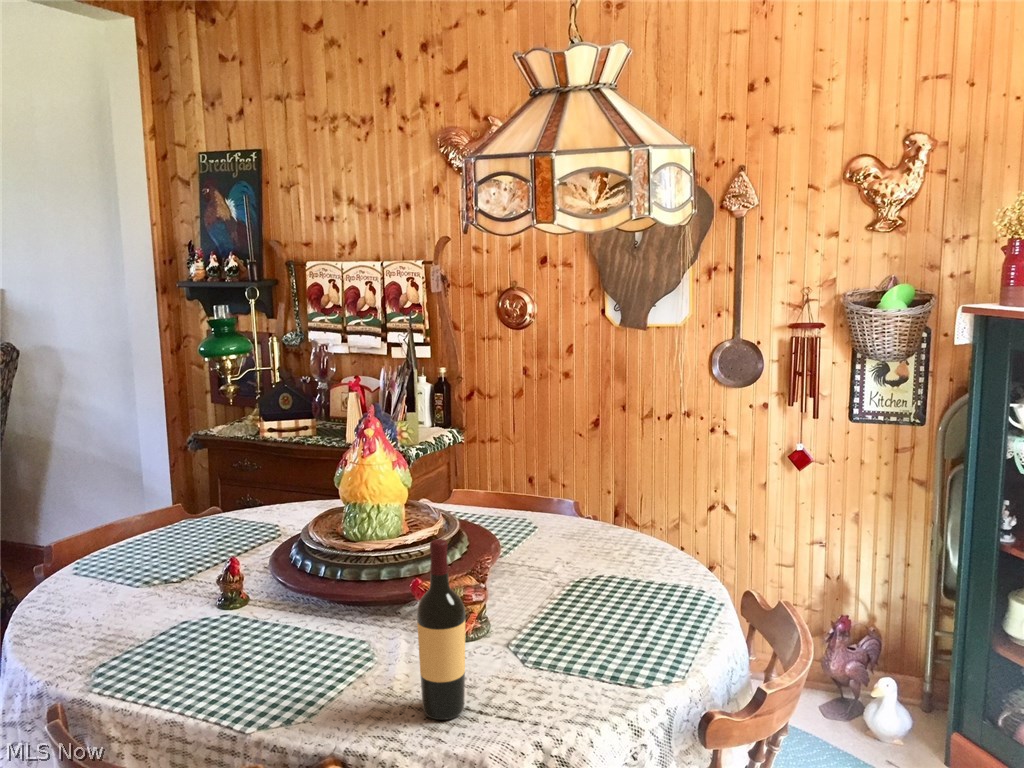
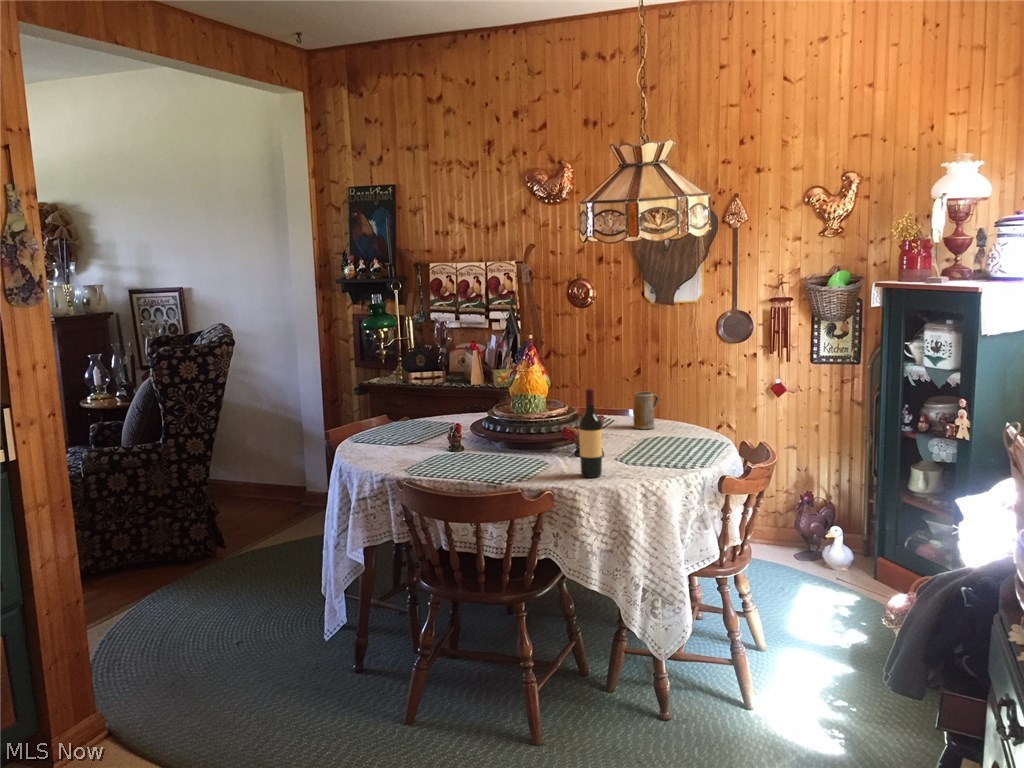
mug: none [564,487,608,553] -> present [633,392,659,429]

